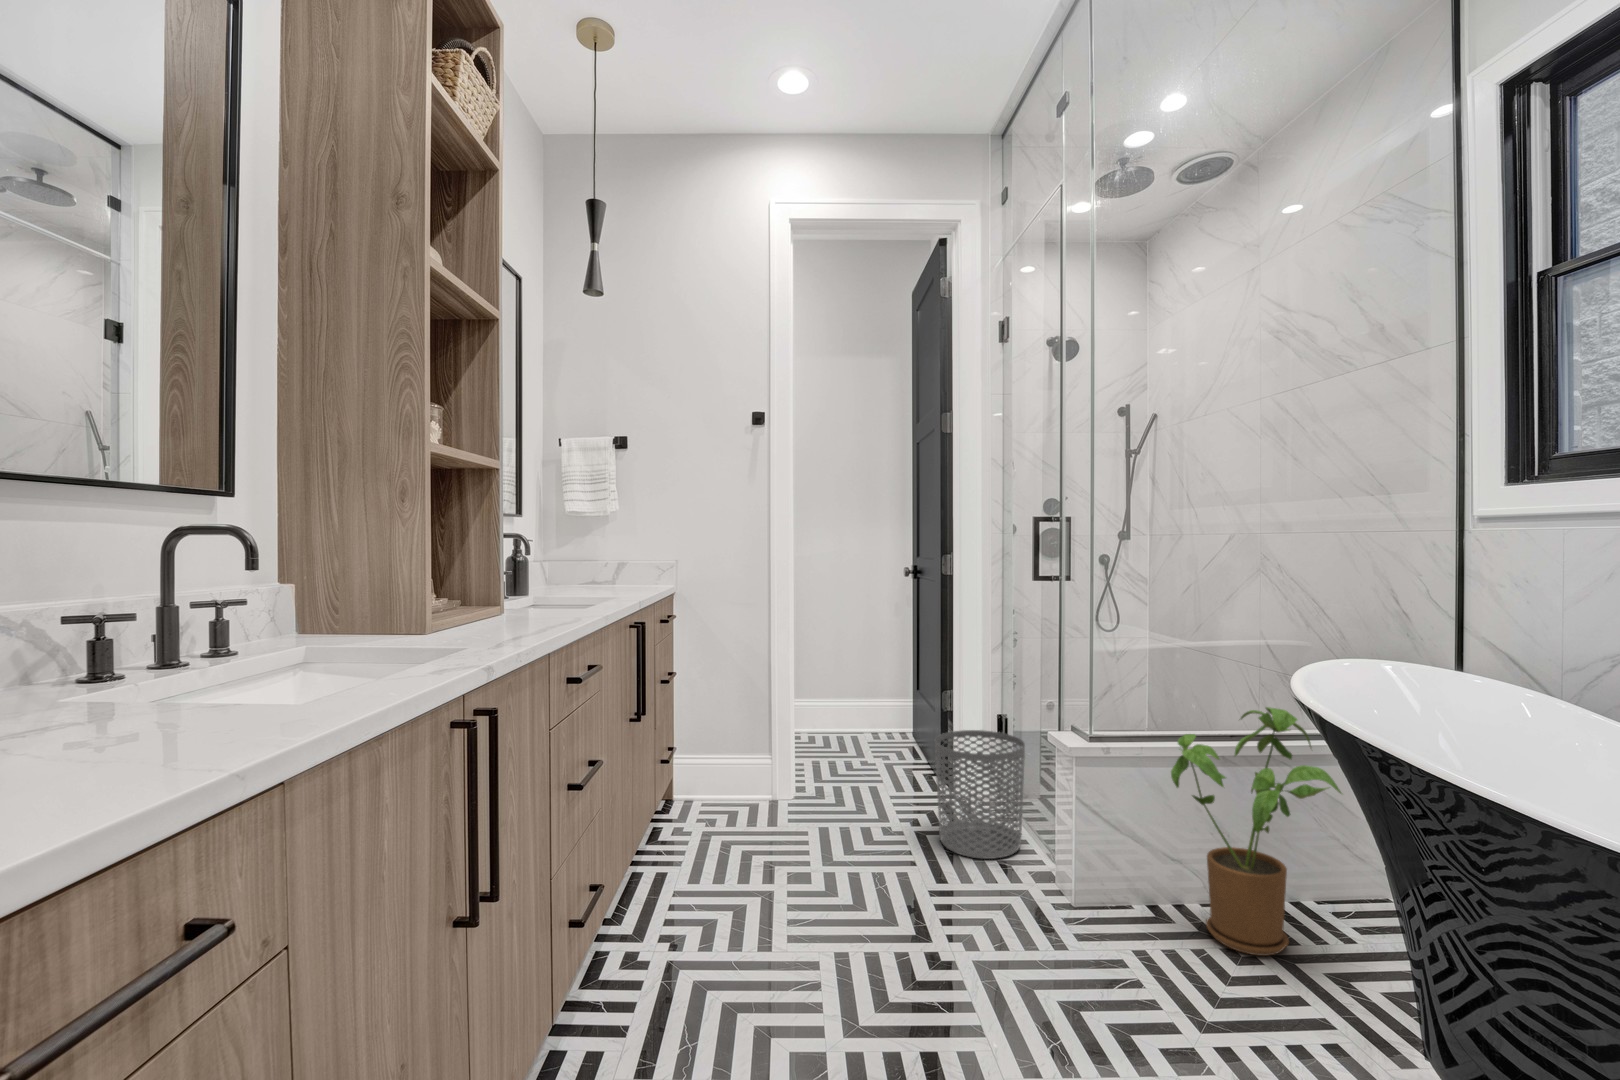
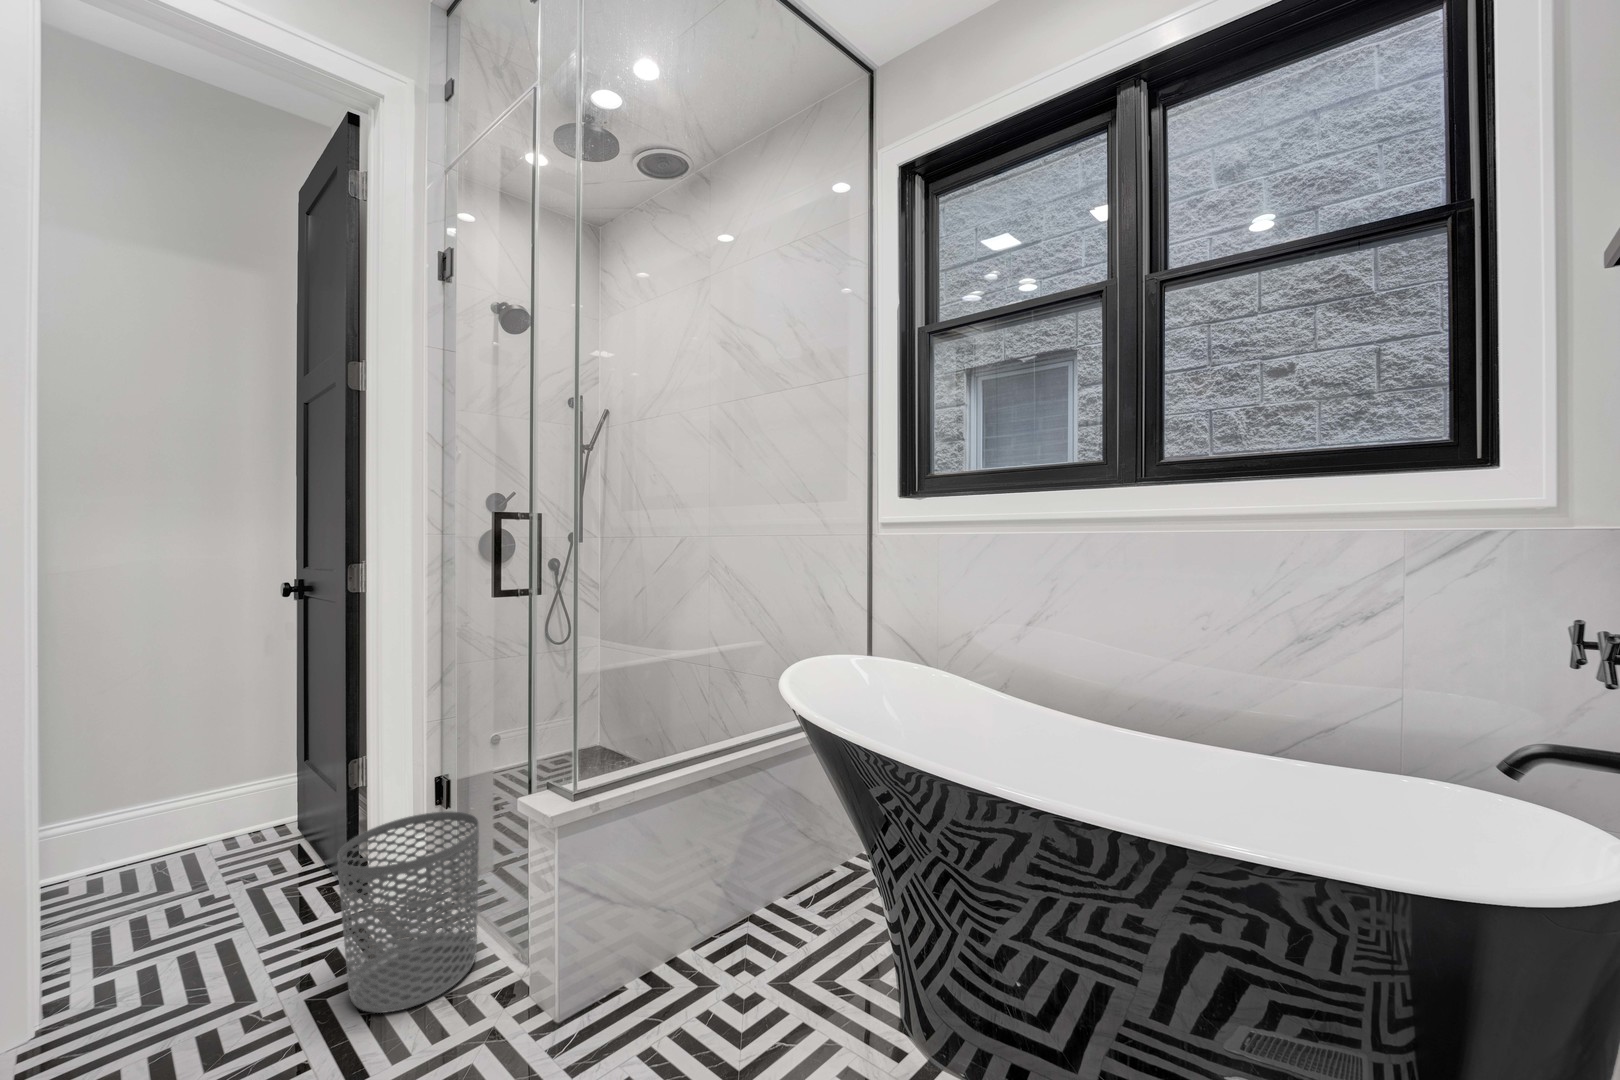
house plant: present [1171,707,1341,956] -> none [668,720,828,993]

